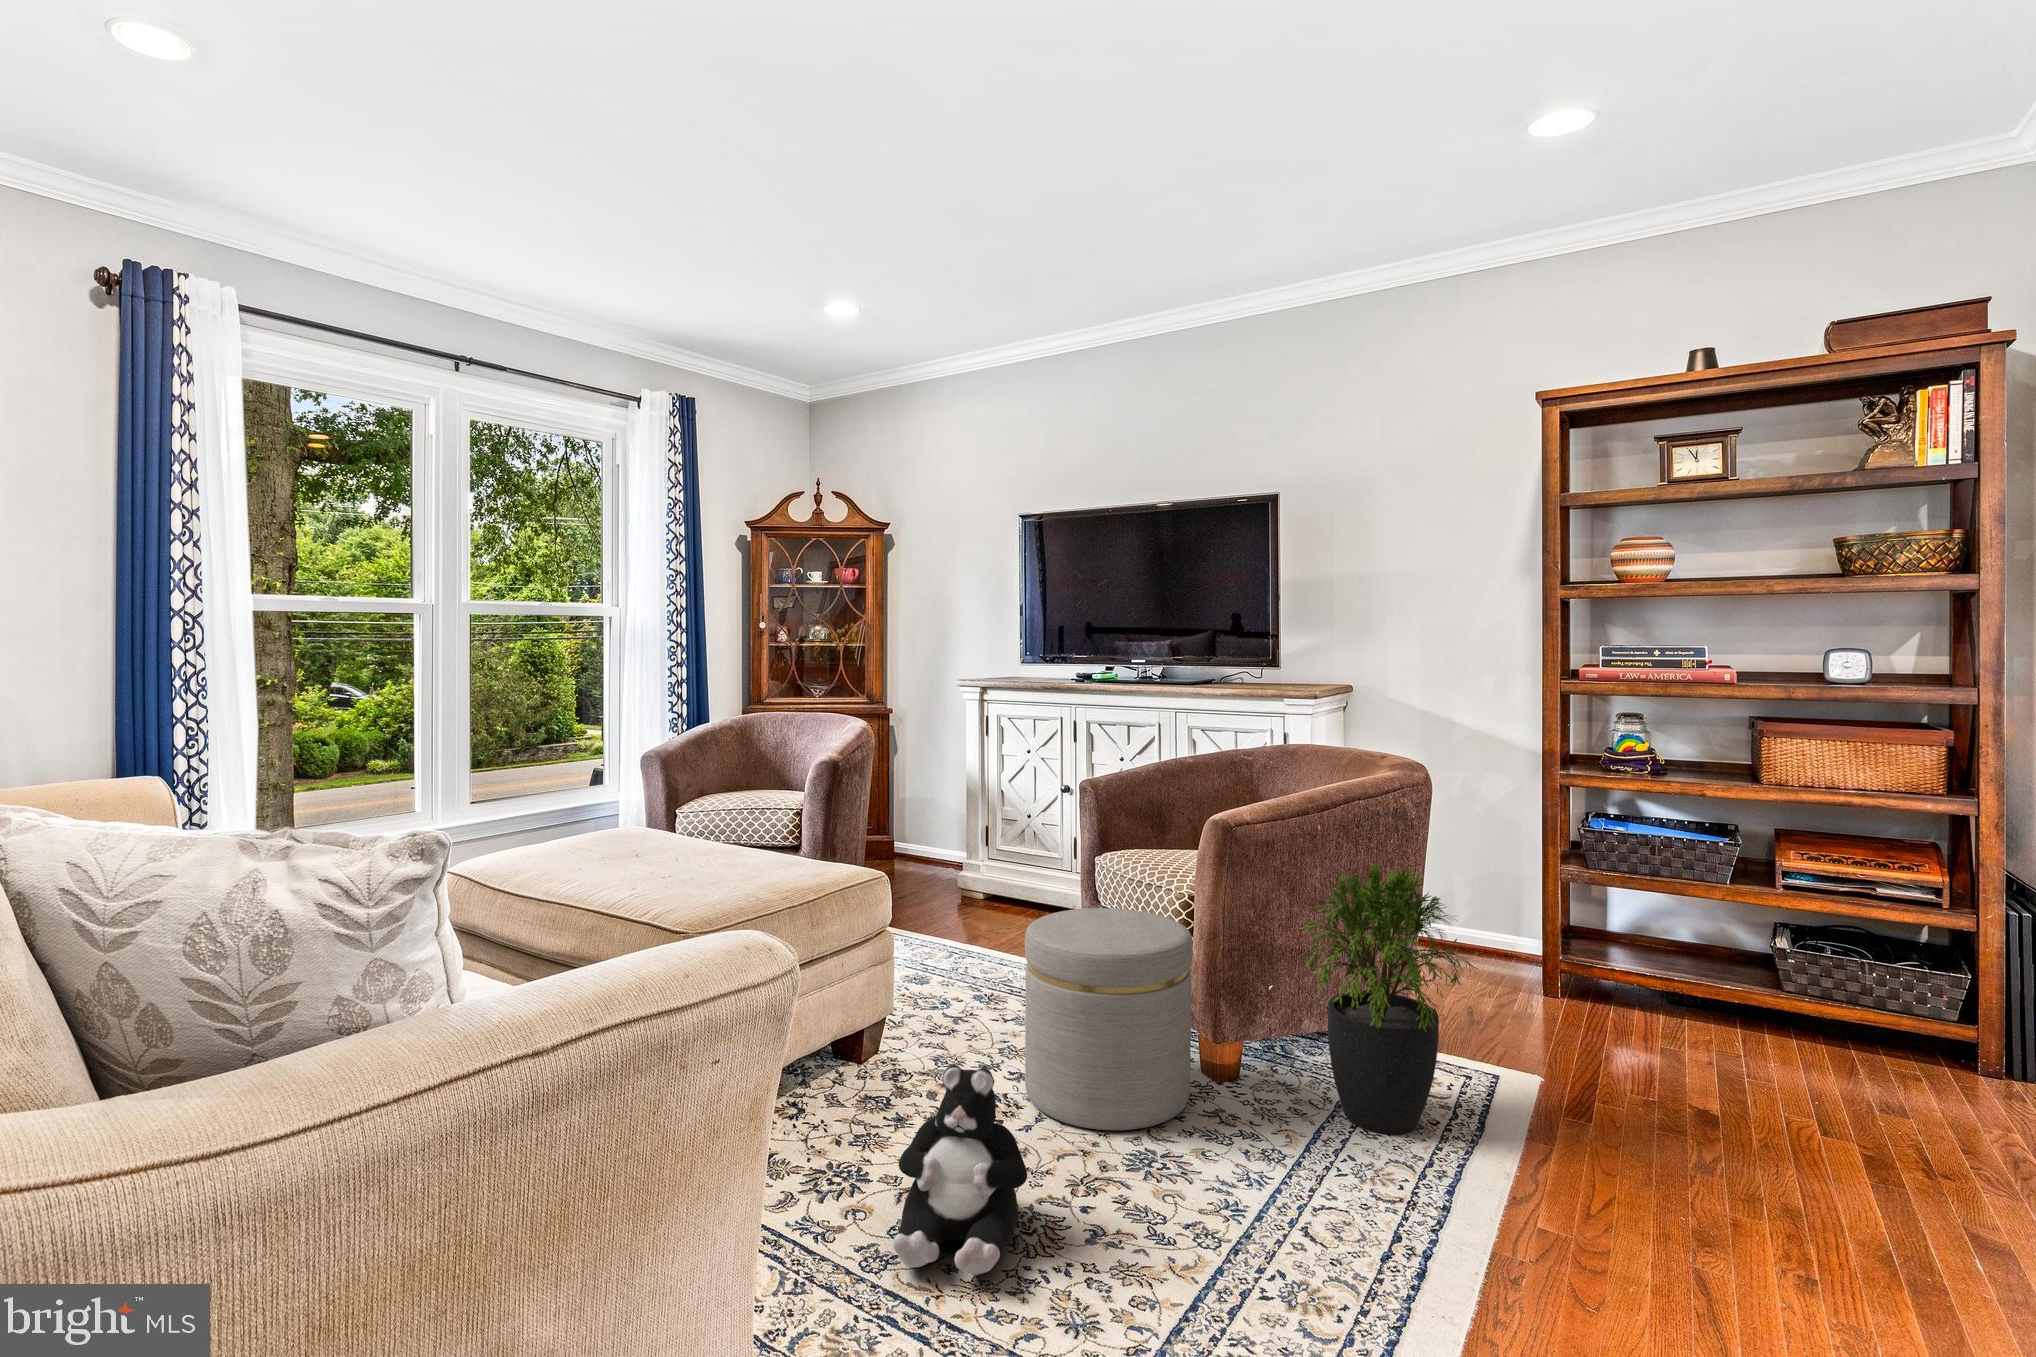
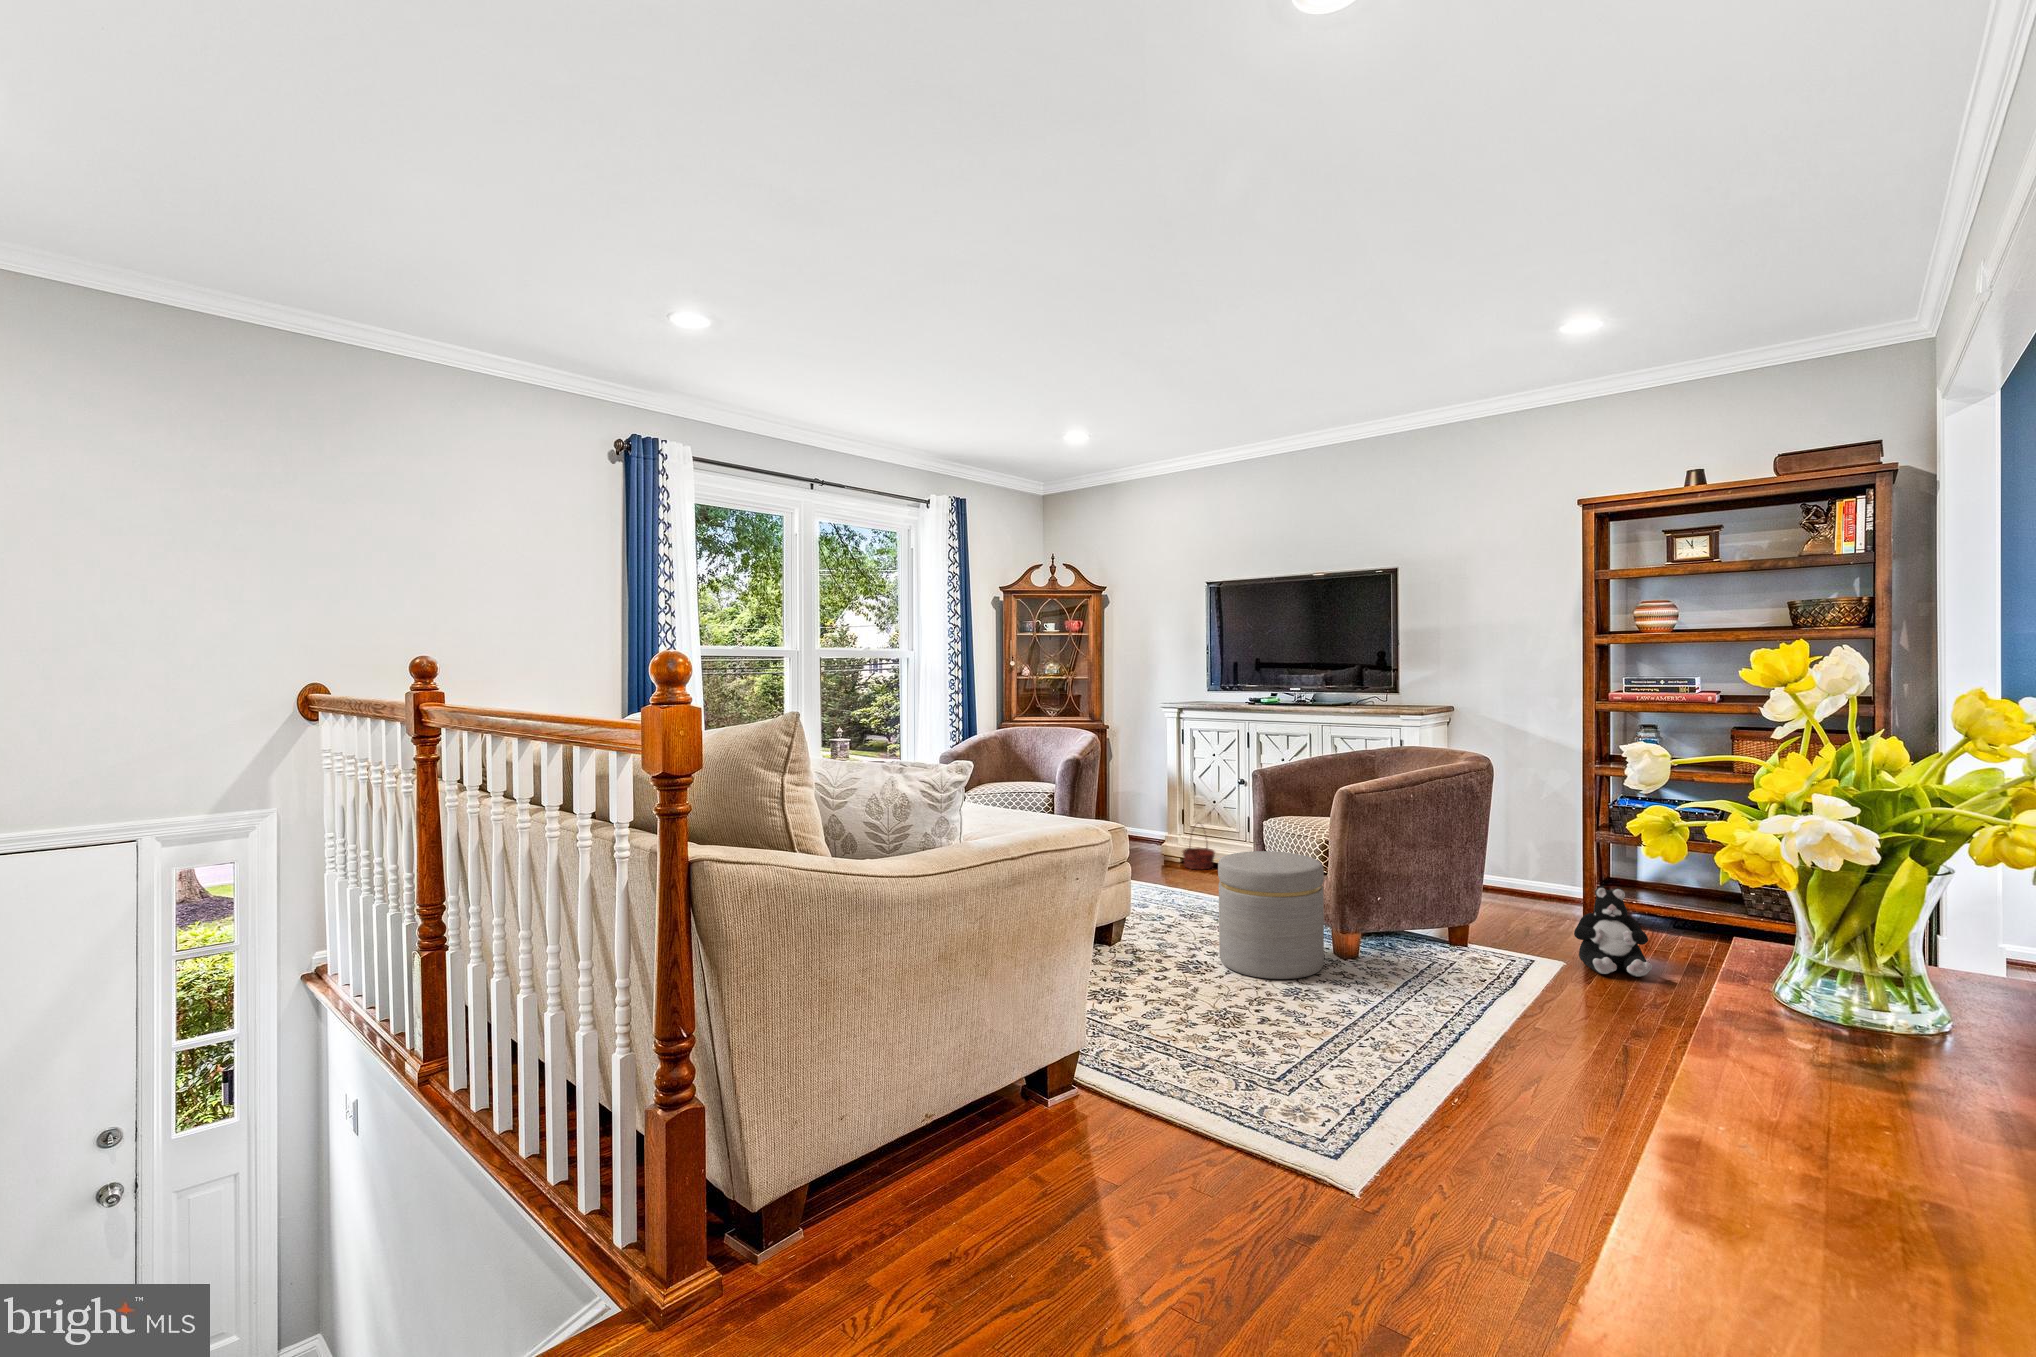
basket: none [986,848,1033,914] -> present [1183,847,1215,869]
potted plant: present [1299,862,1478,1134] -> none [1389,820,1506,987]
plush toy: present [893,1065,1027,1275] -> present [1574,887,1652,977]

